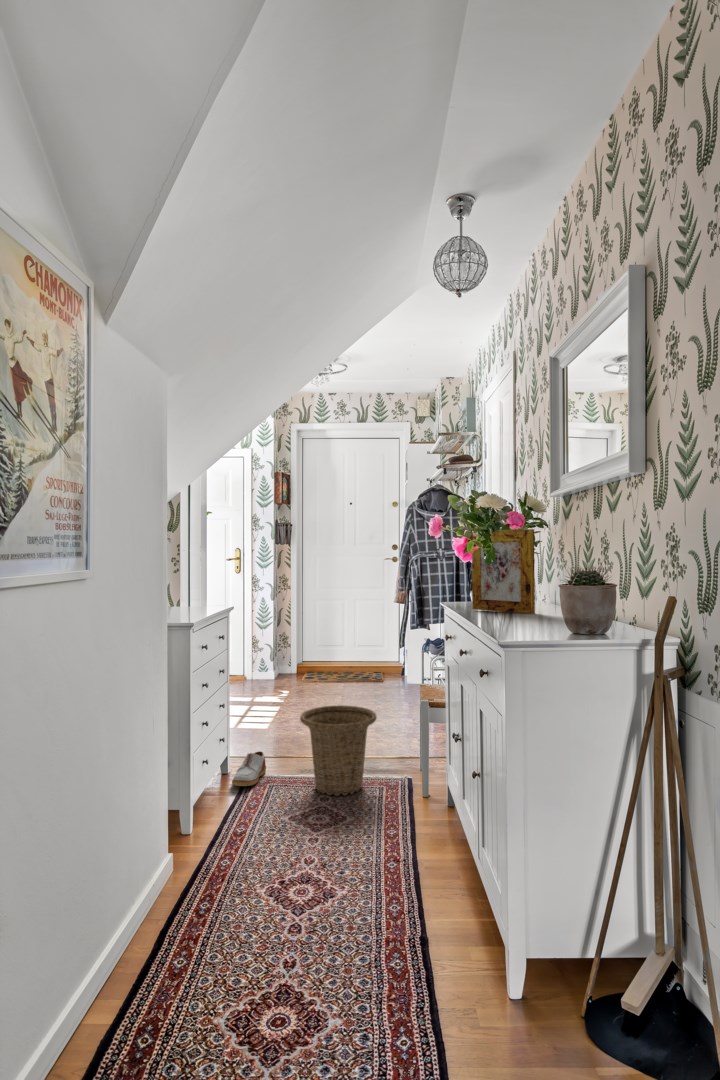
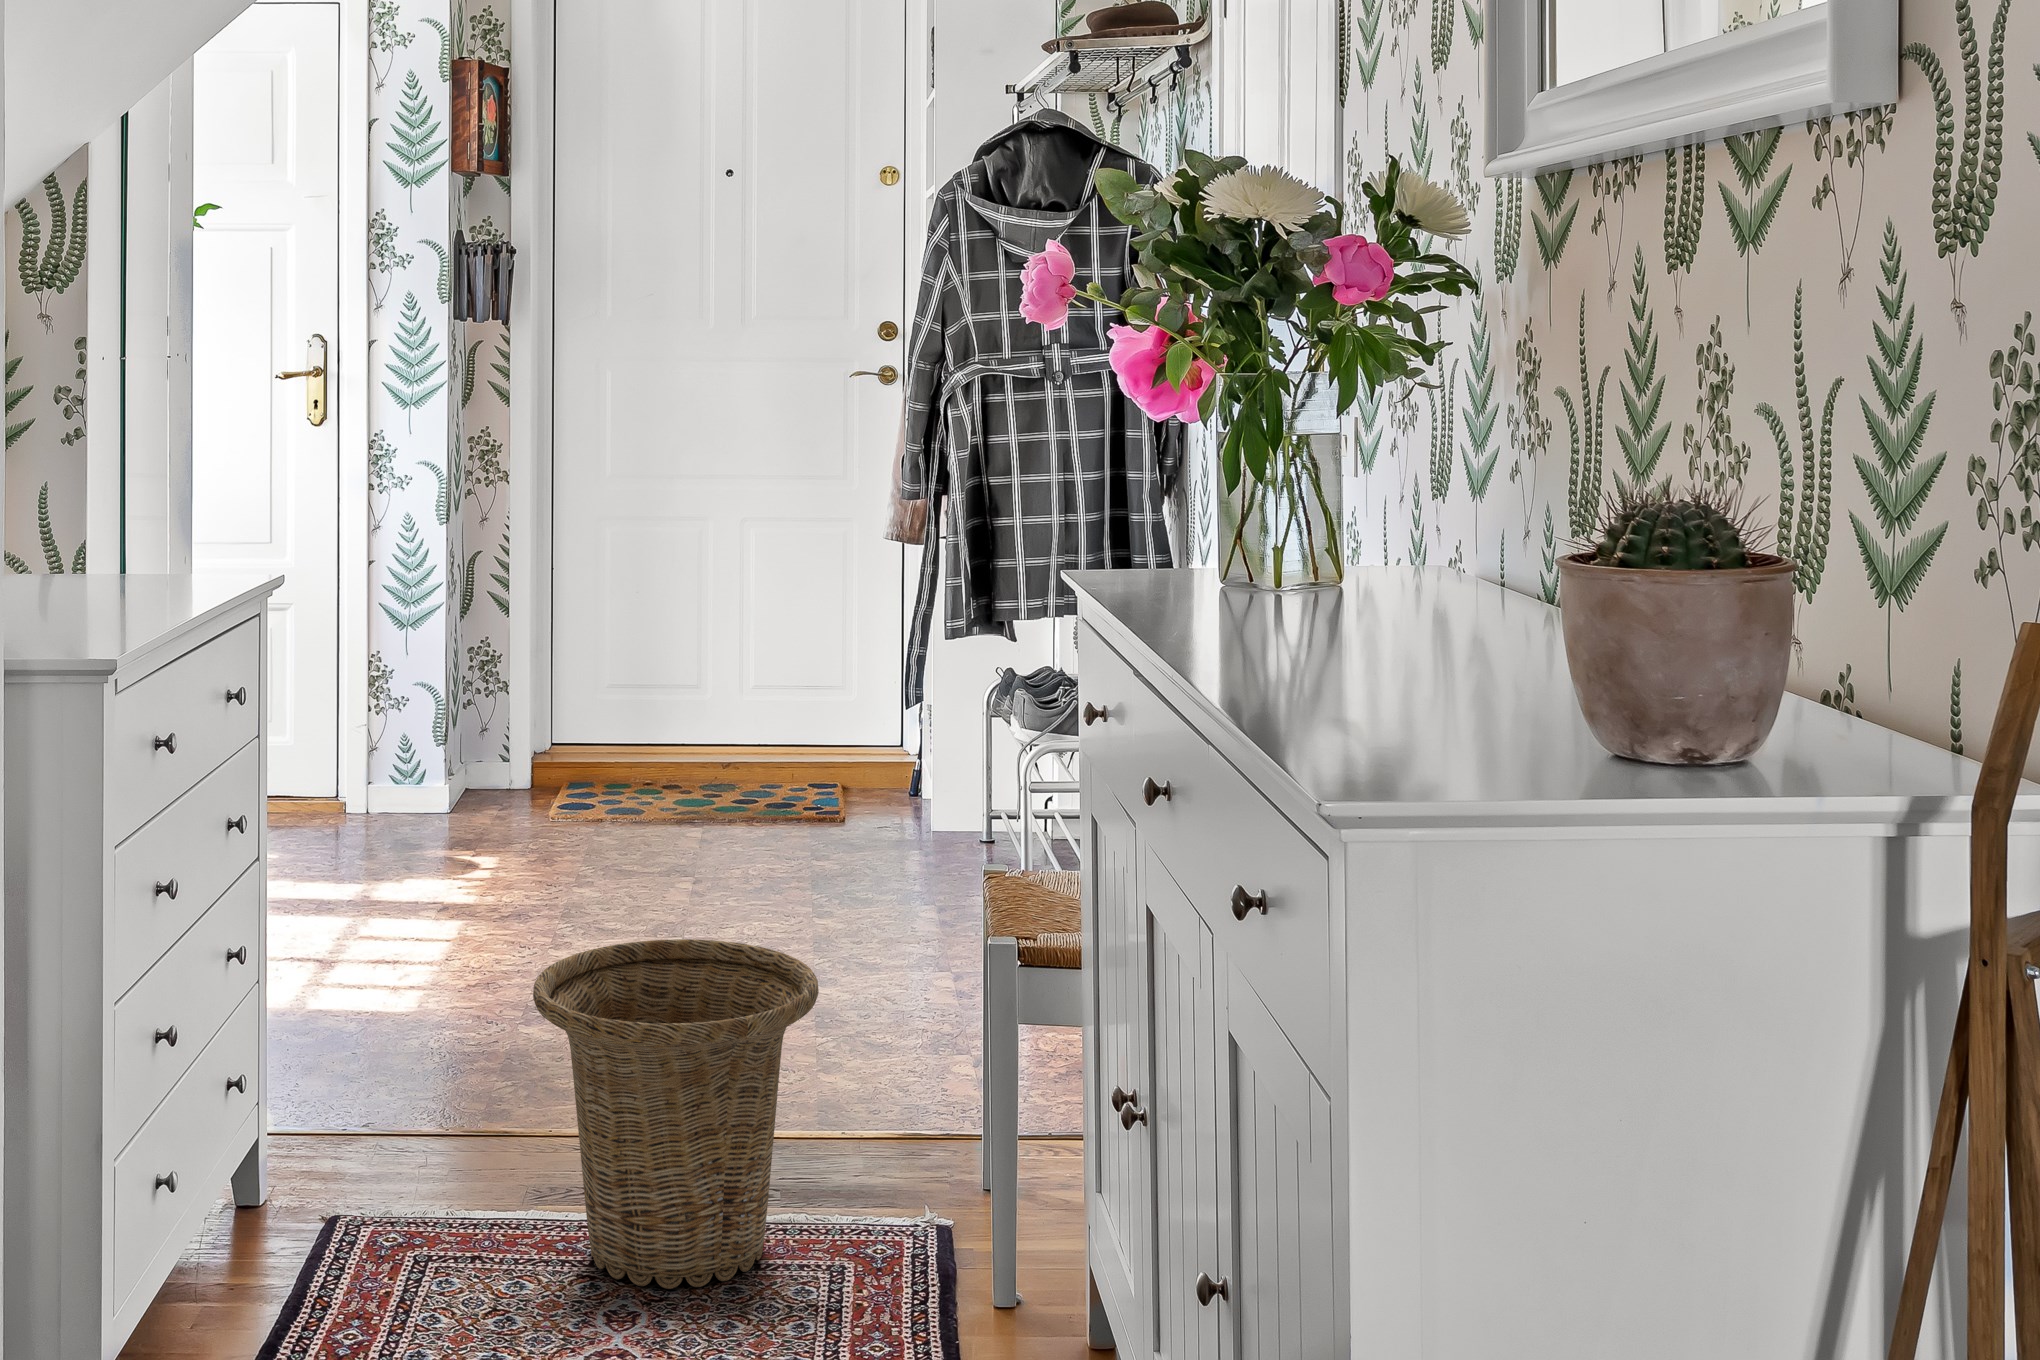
picture frame: present [472,529,535,614] -> none [1182,304,1428,634]
shoe: present [232,752,266,786] -> none [277,1107,408,1247]

